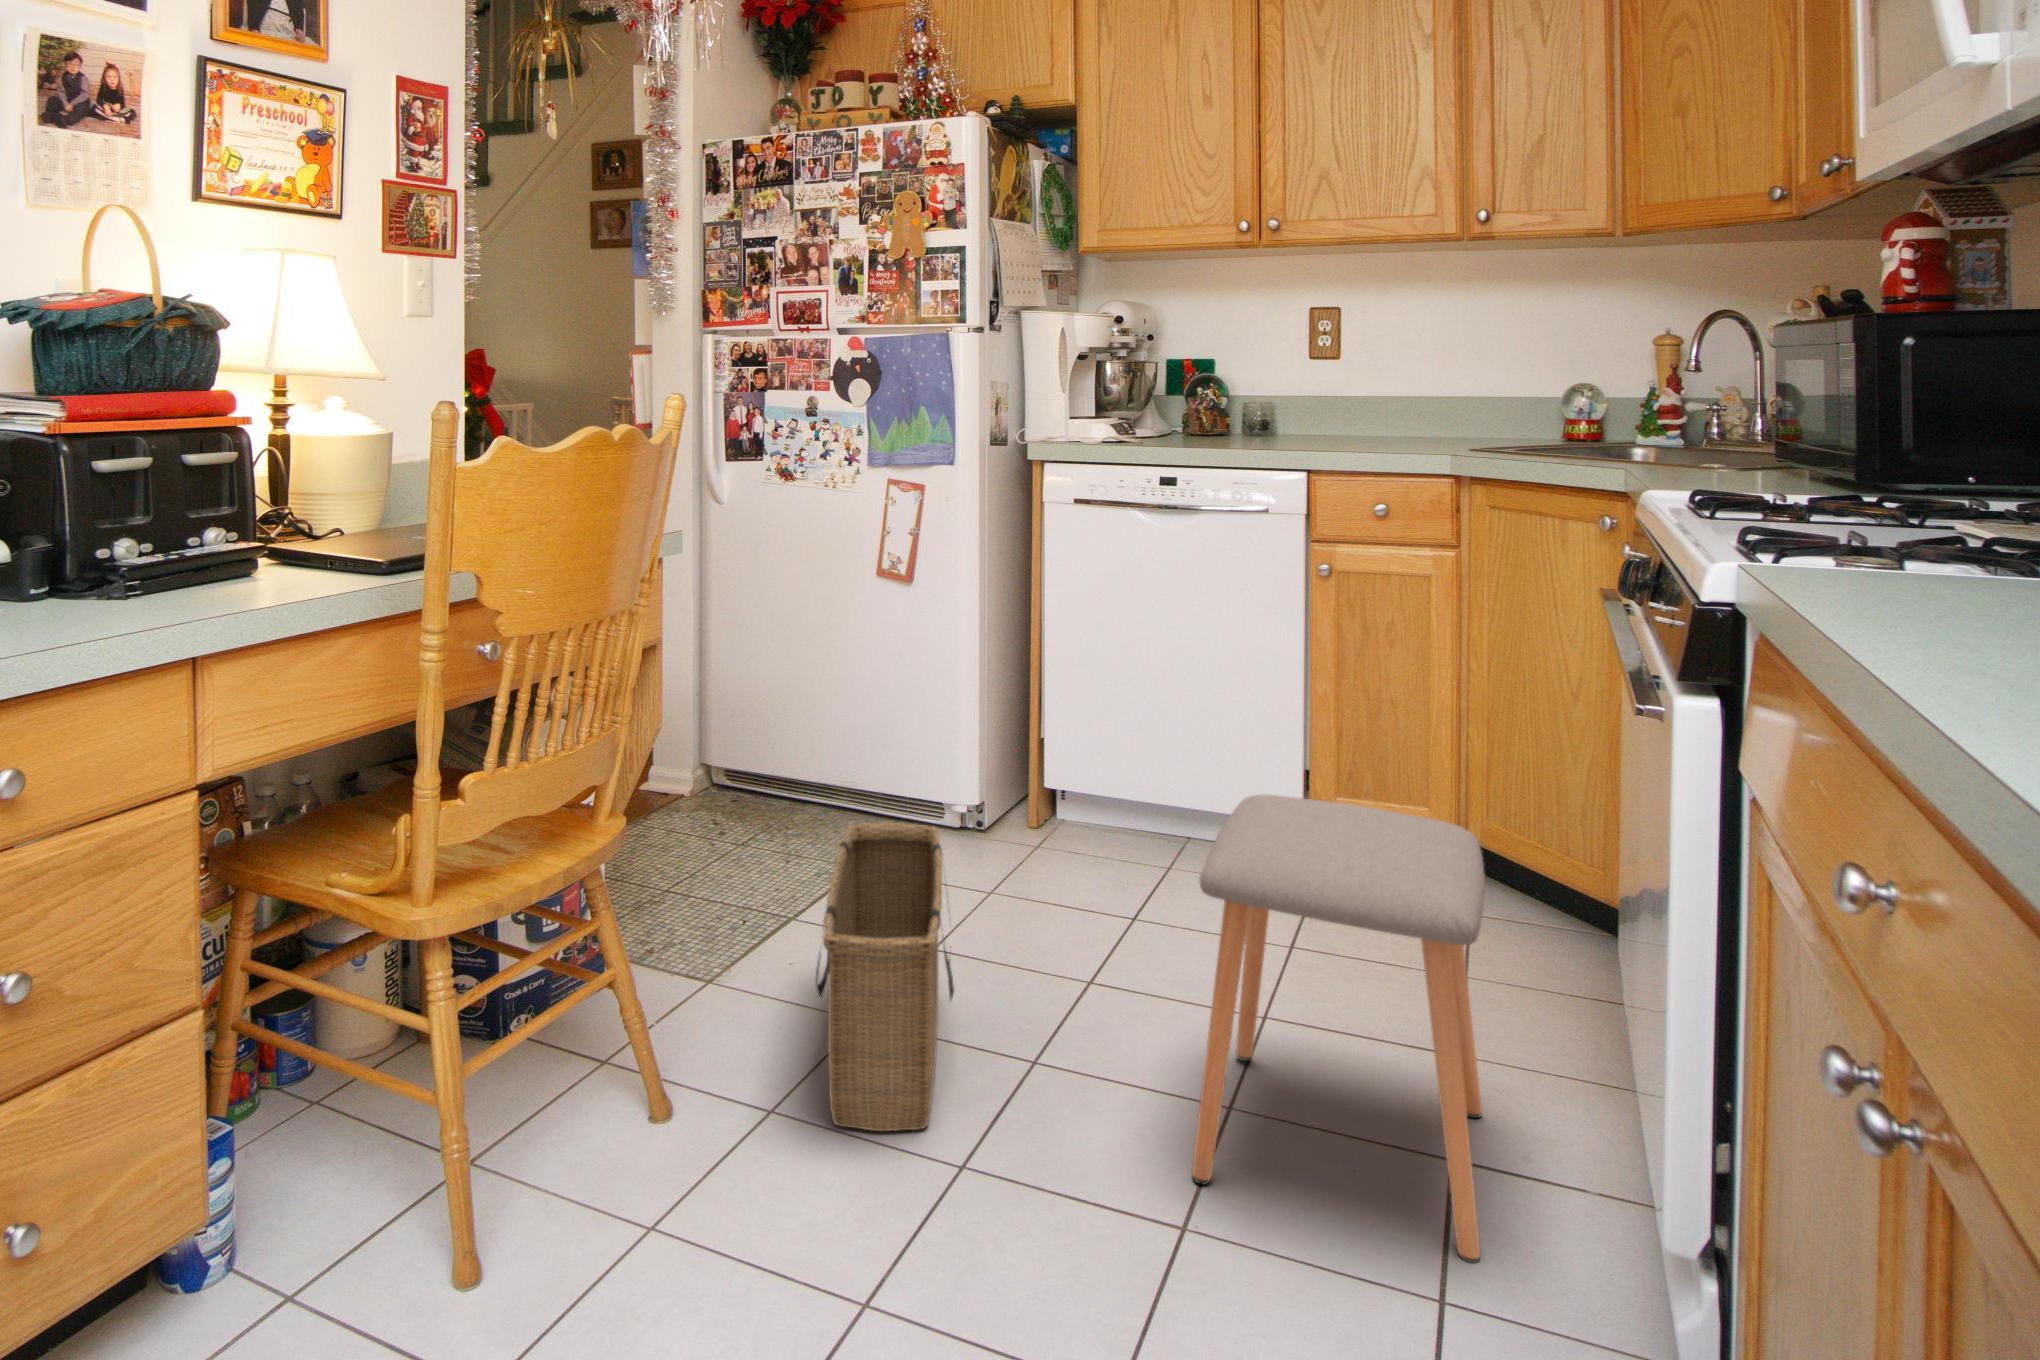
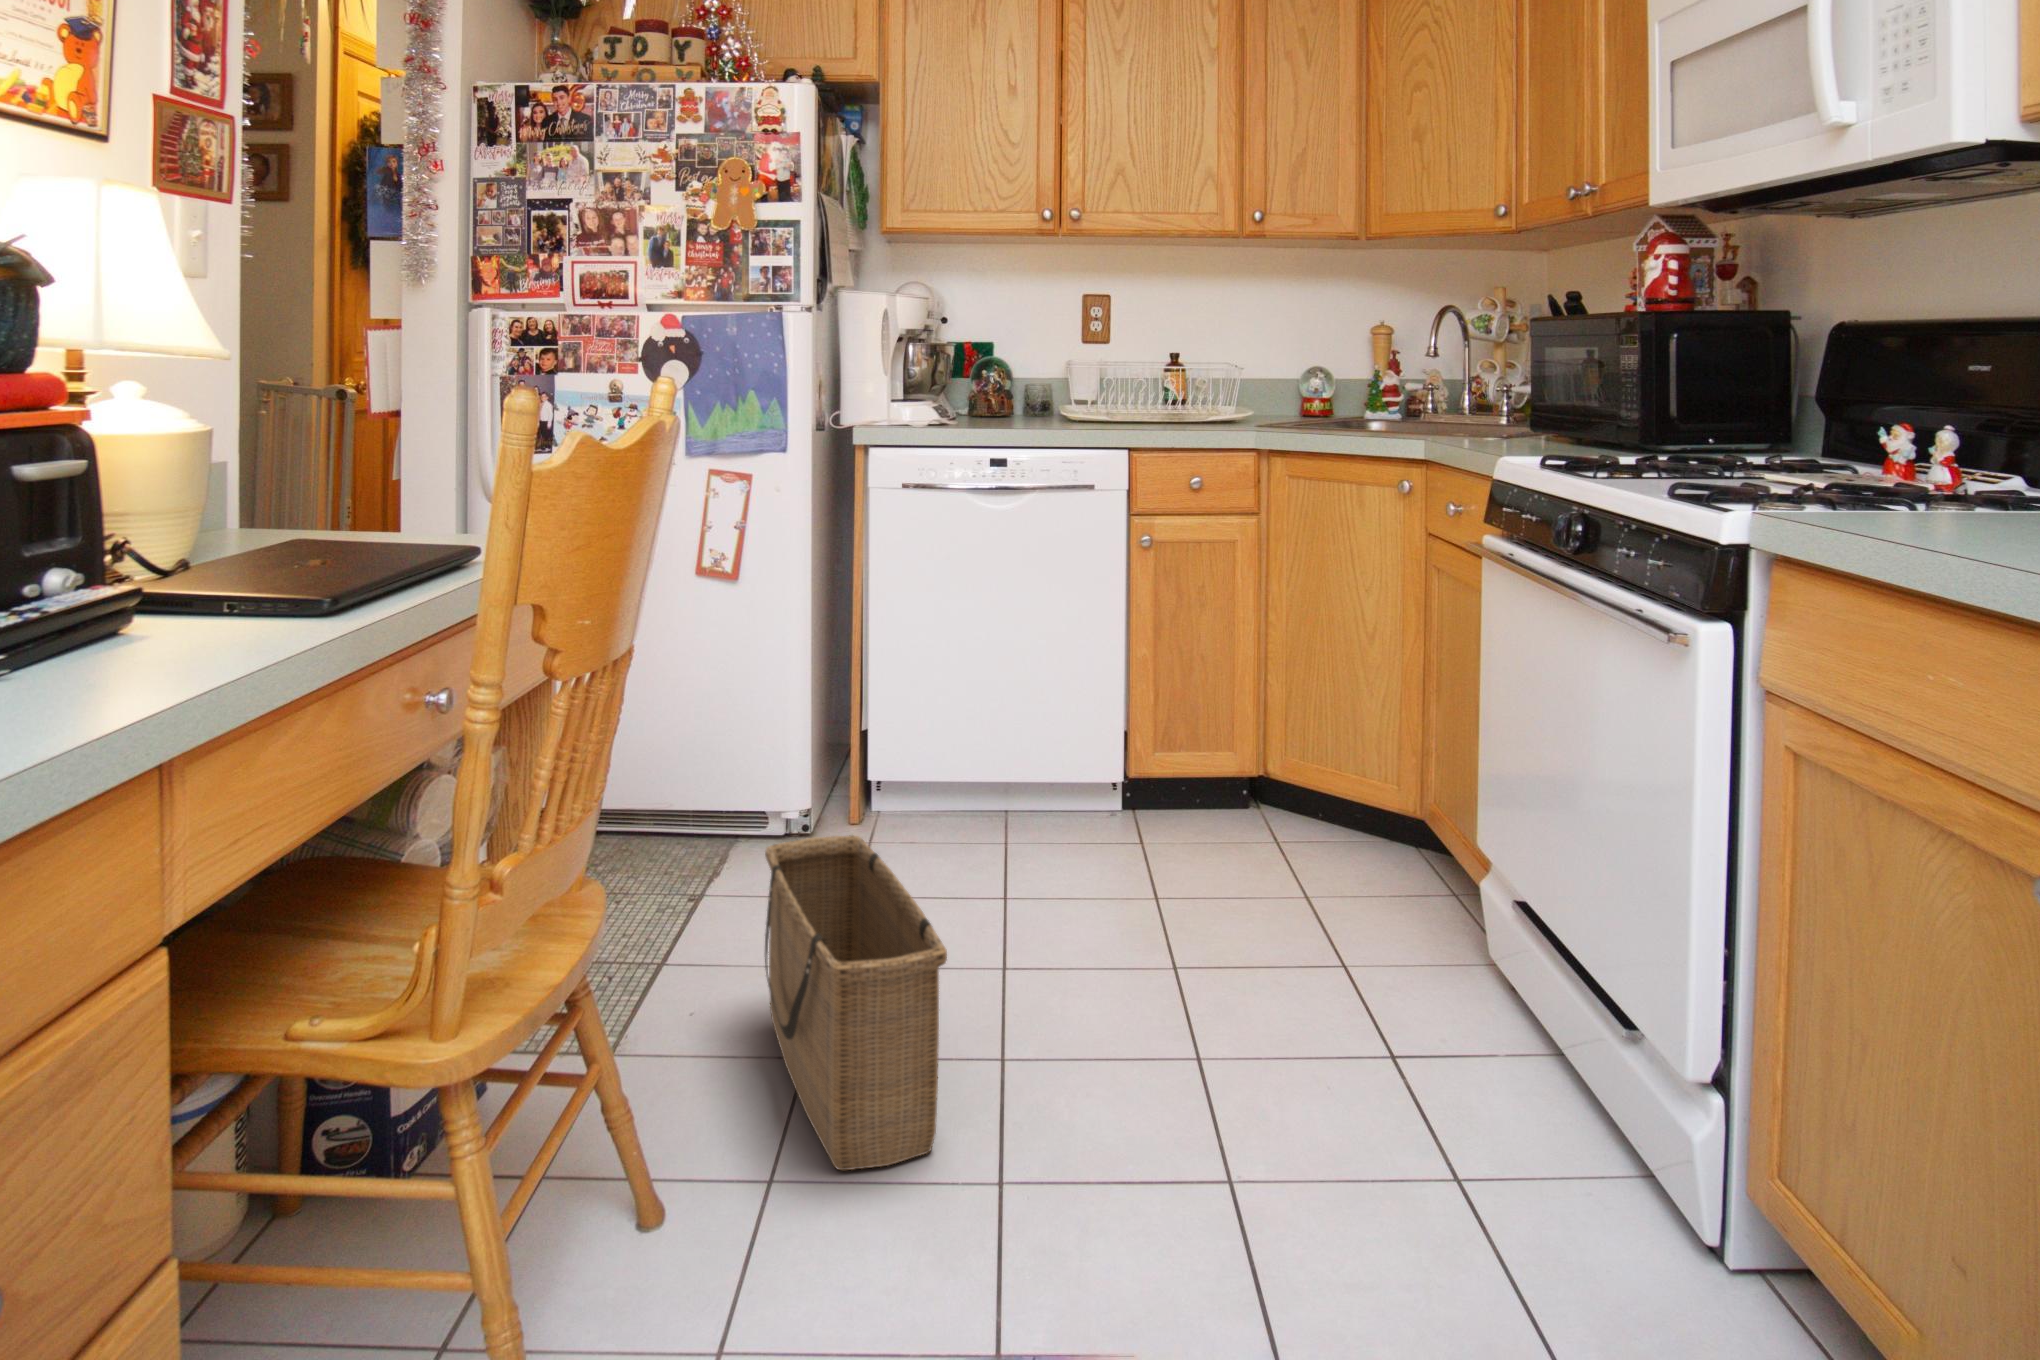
stool: present [1192,795,1485,1263] -> none [1169,759,1456,1152]

